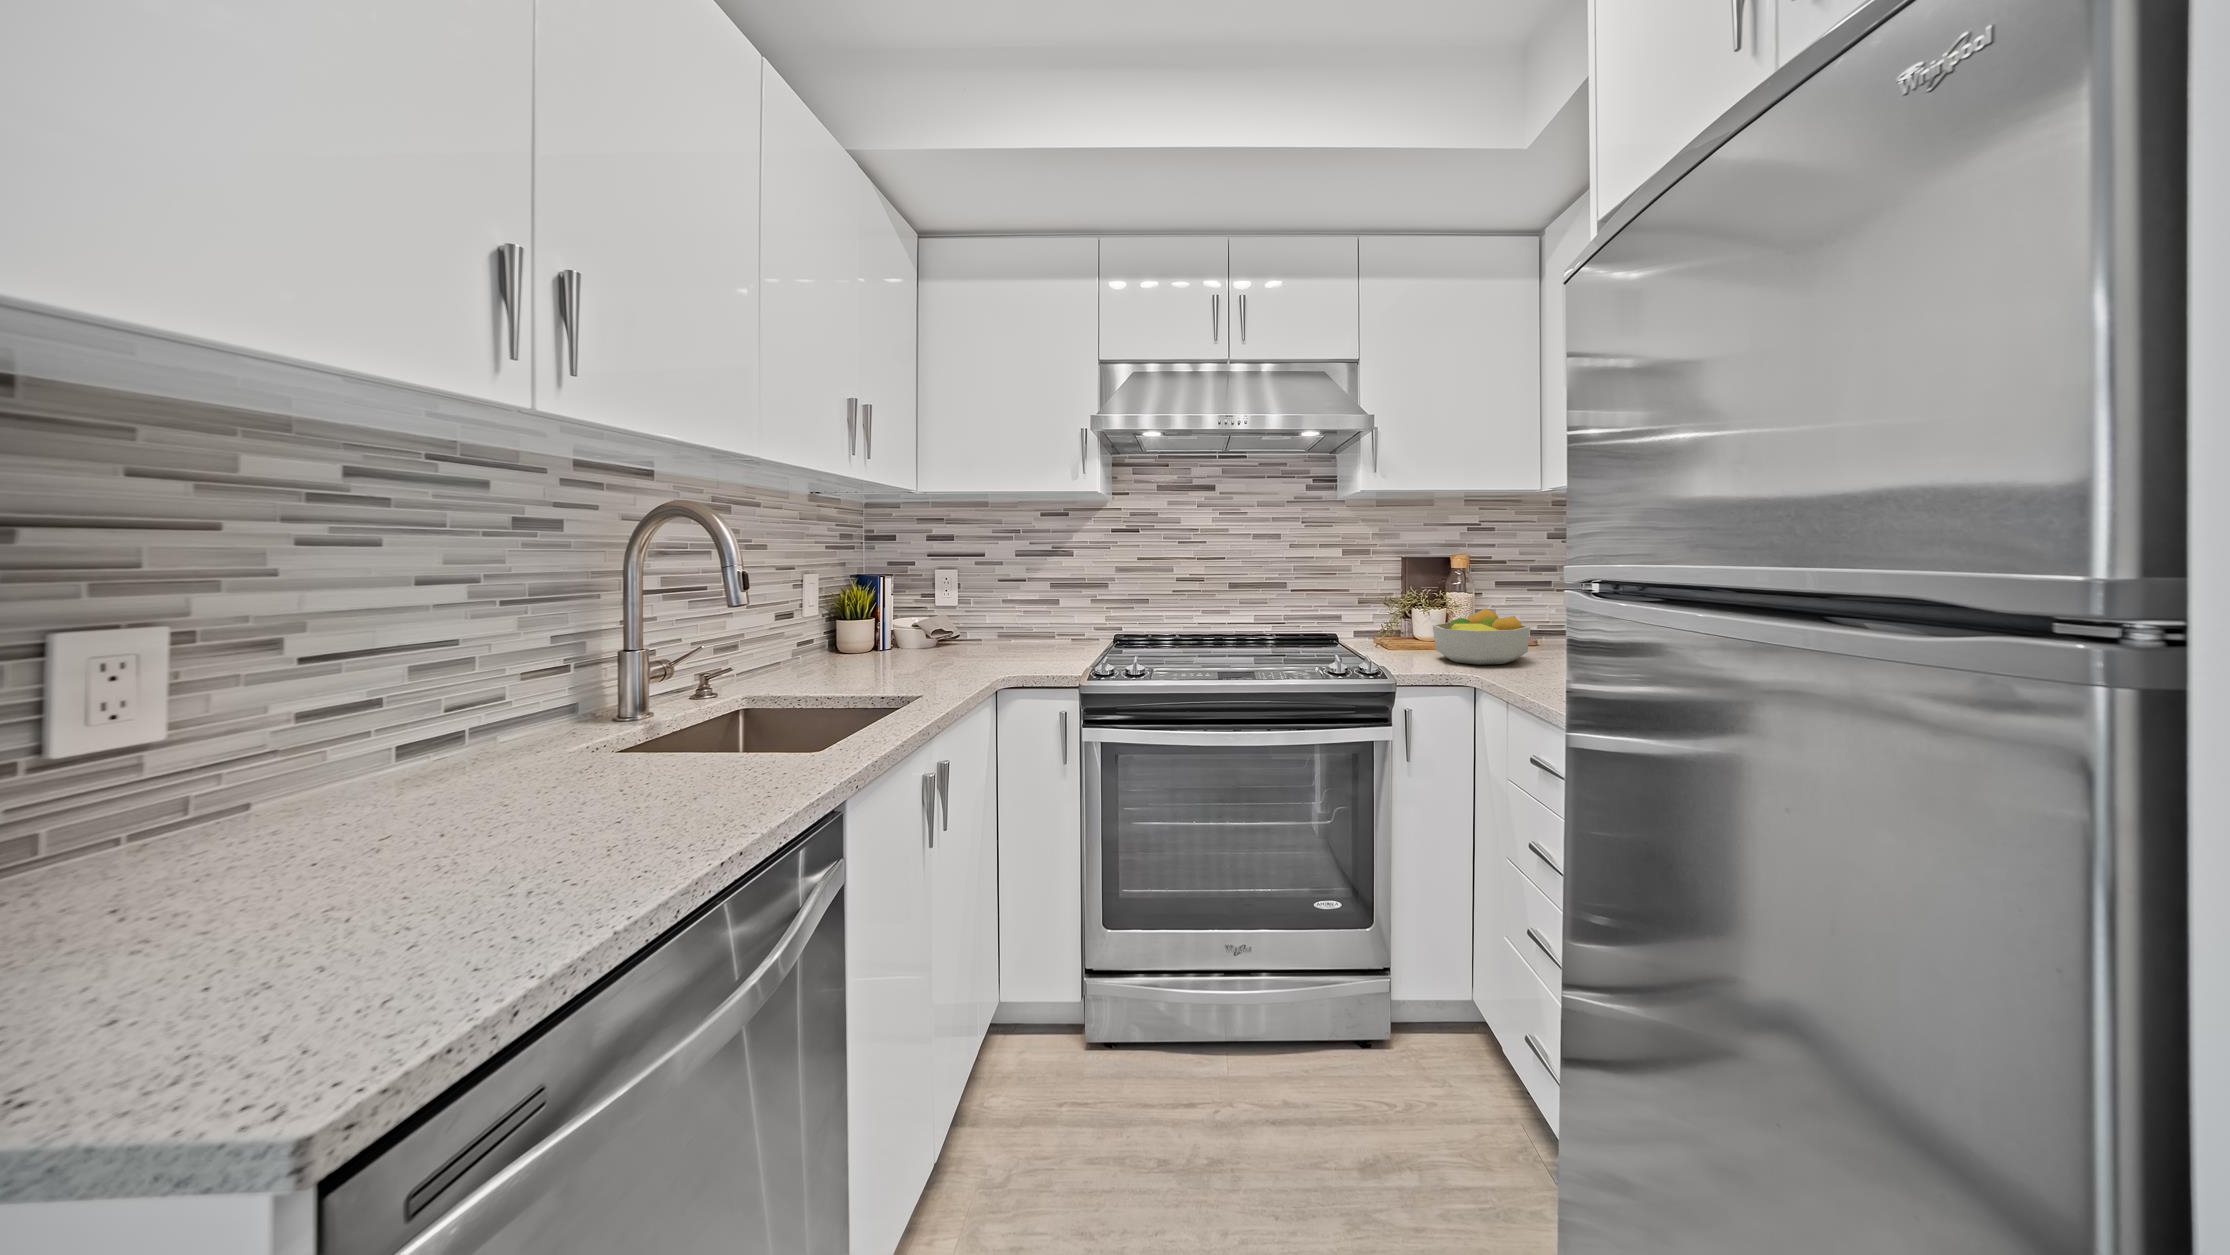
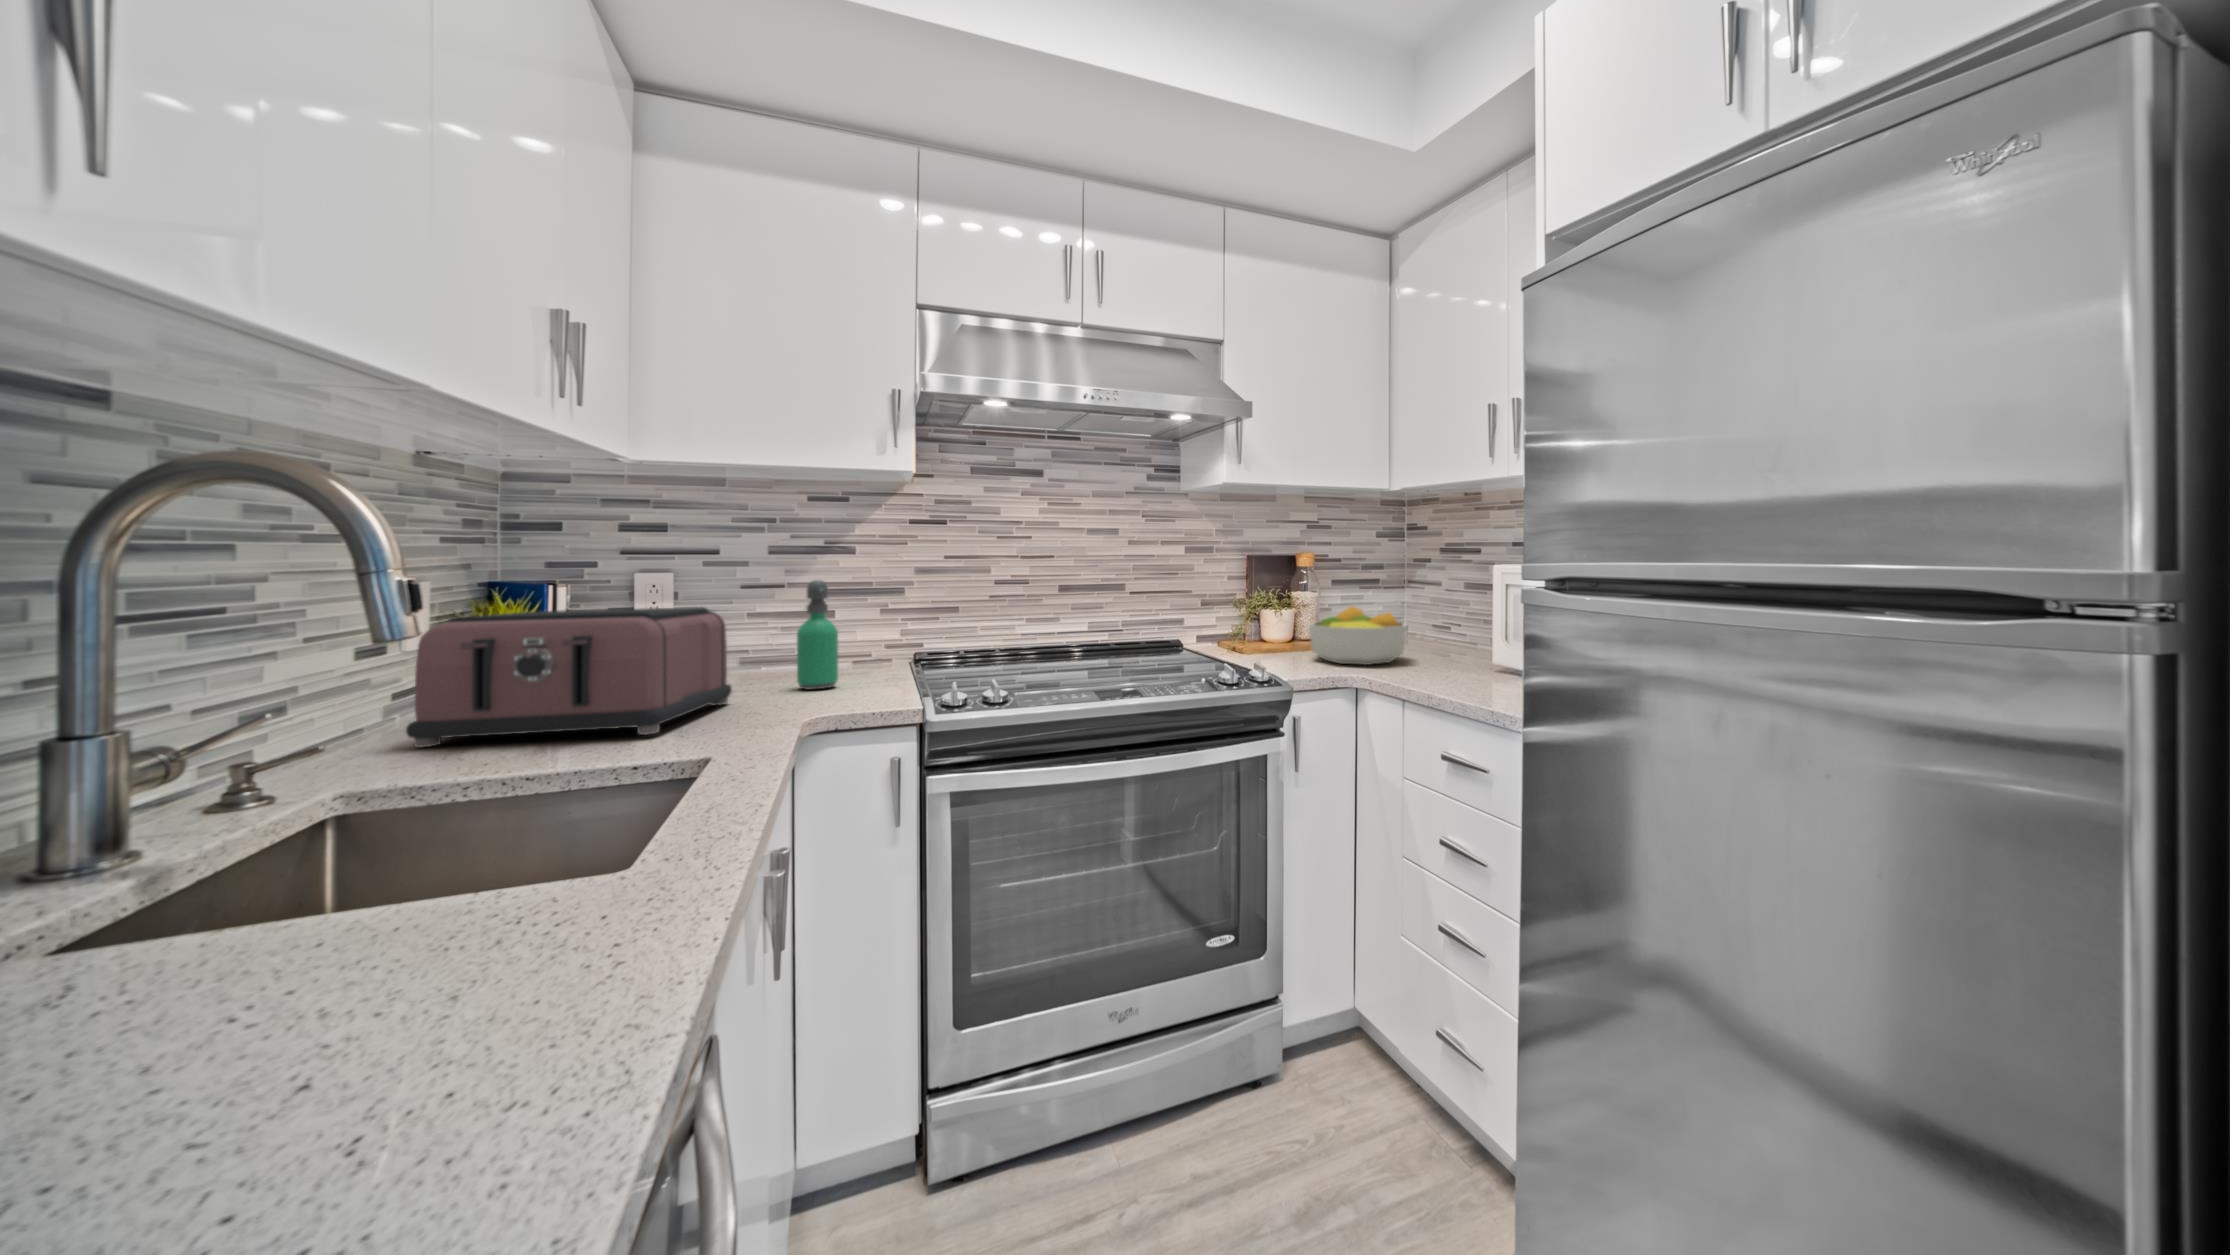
soap dispenser: none [1018,579,1045,657] -> present [797,580,838,689]
toaster: none [800,597,972,678] -> present [406,607,732,747]

